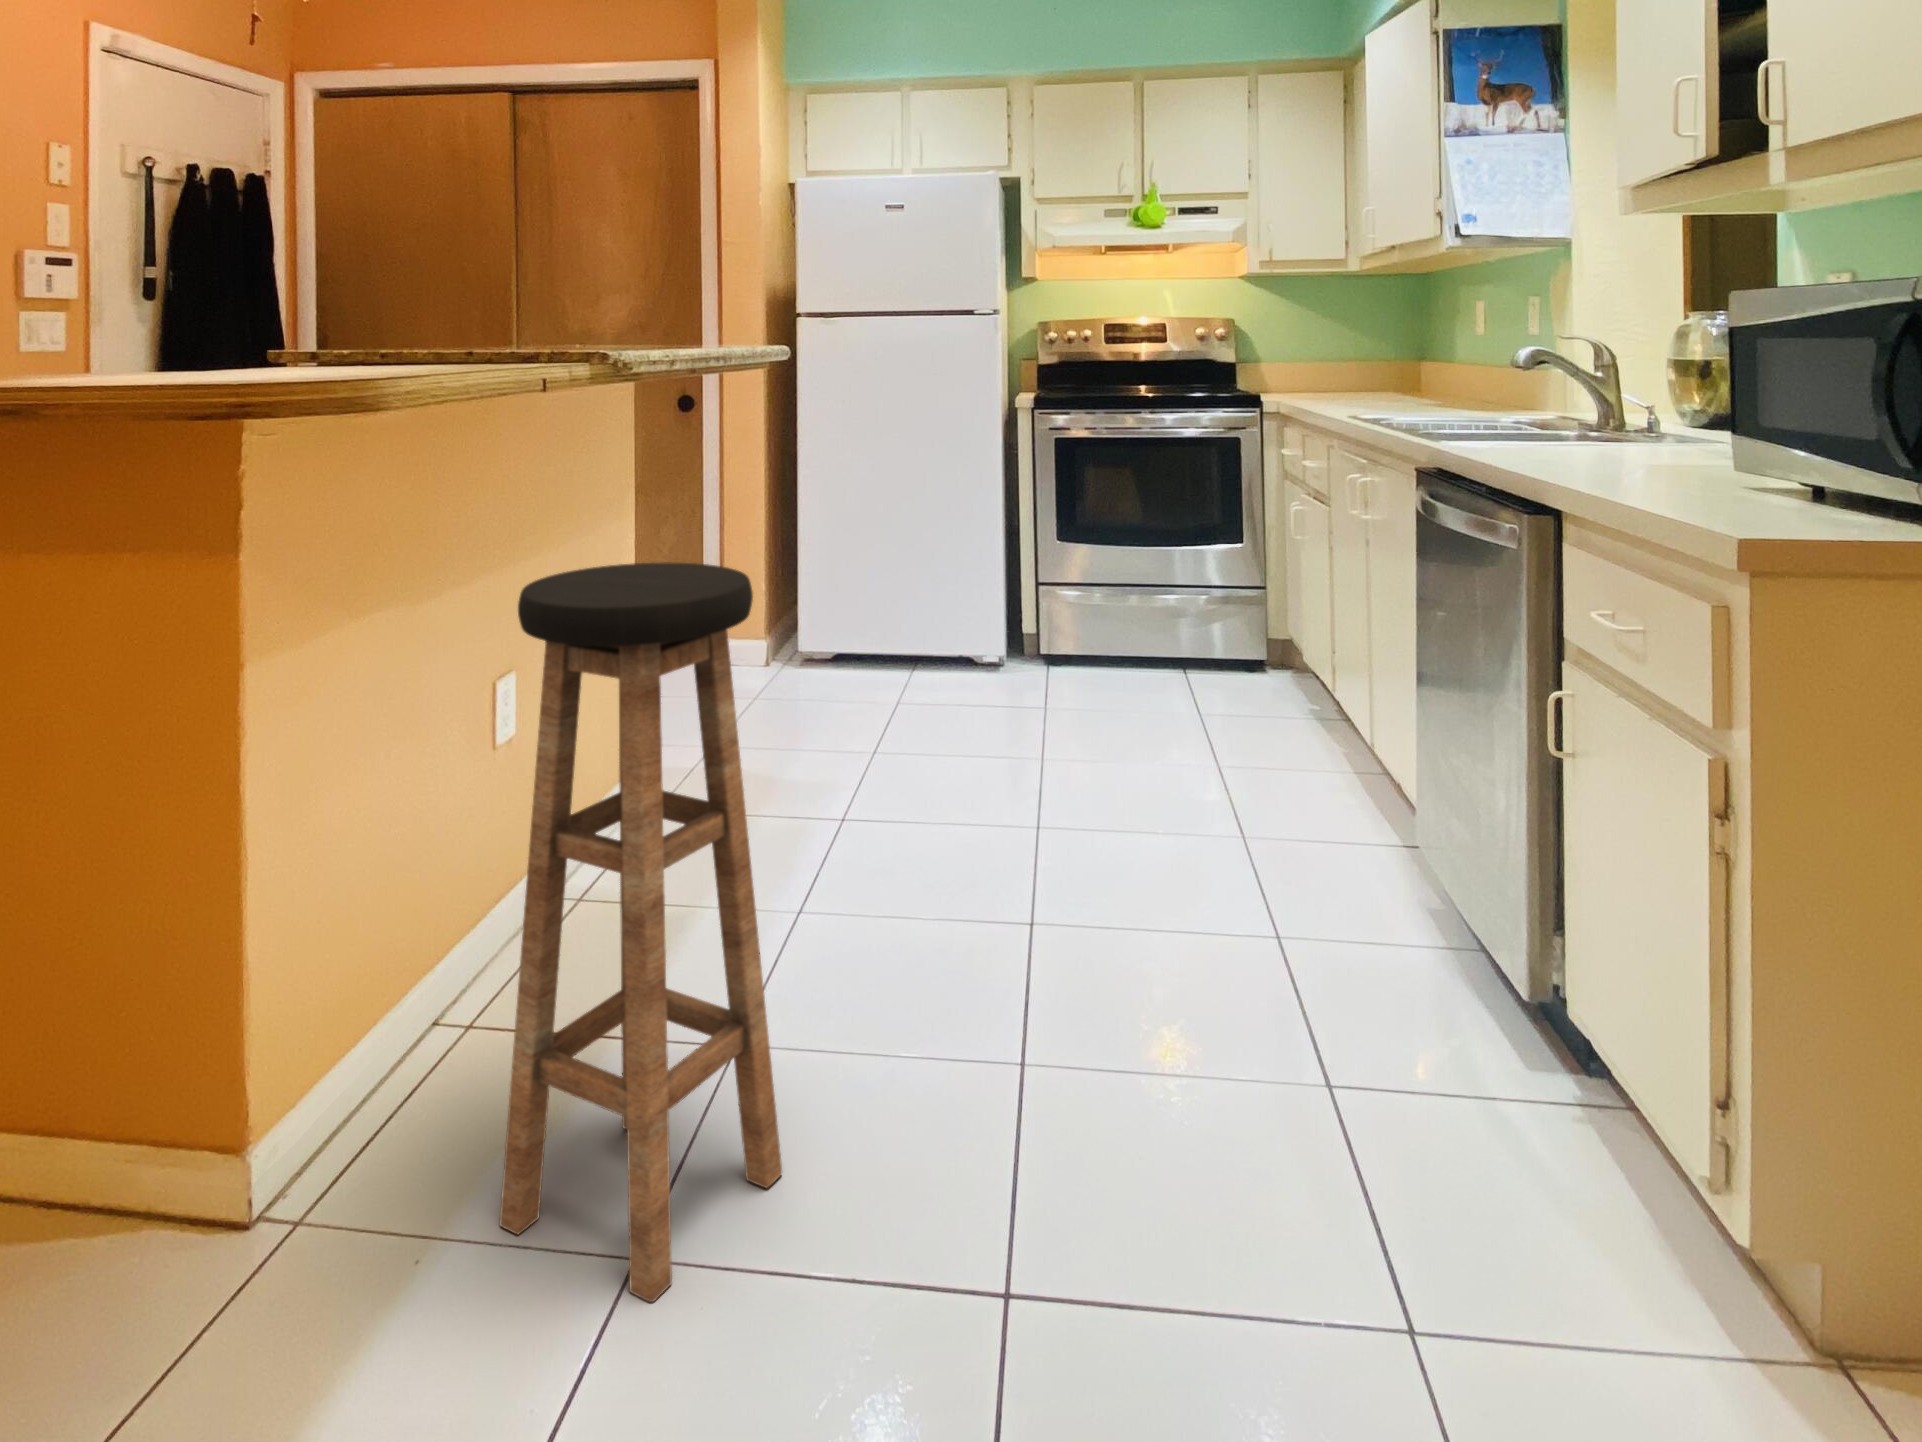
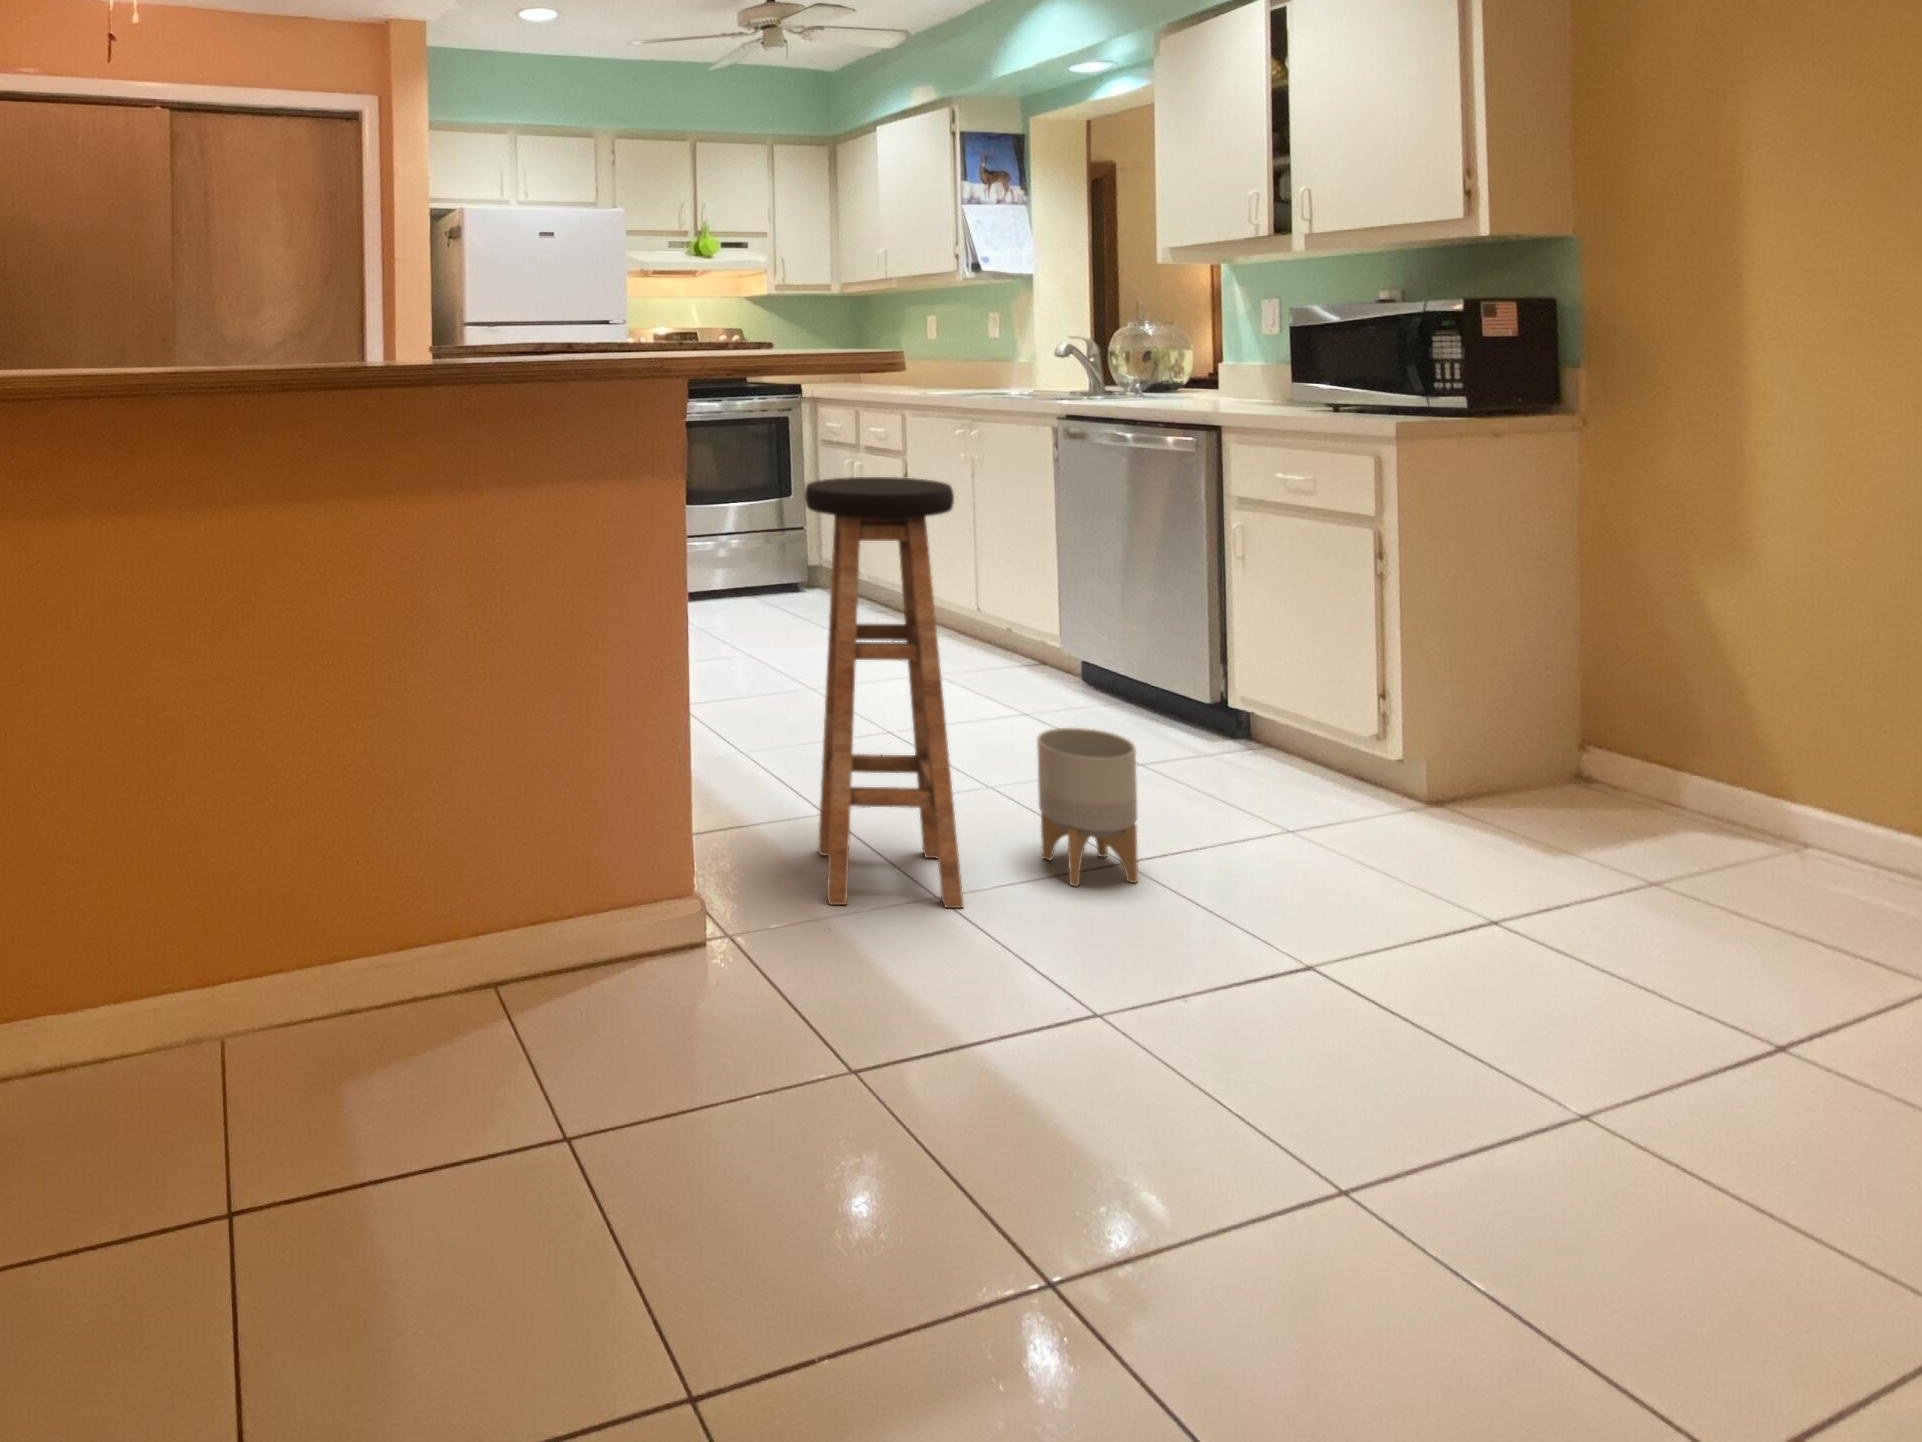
planter: none [862,1023,1024,1353] -> present [1037,728,1138,886]

